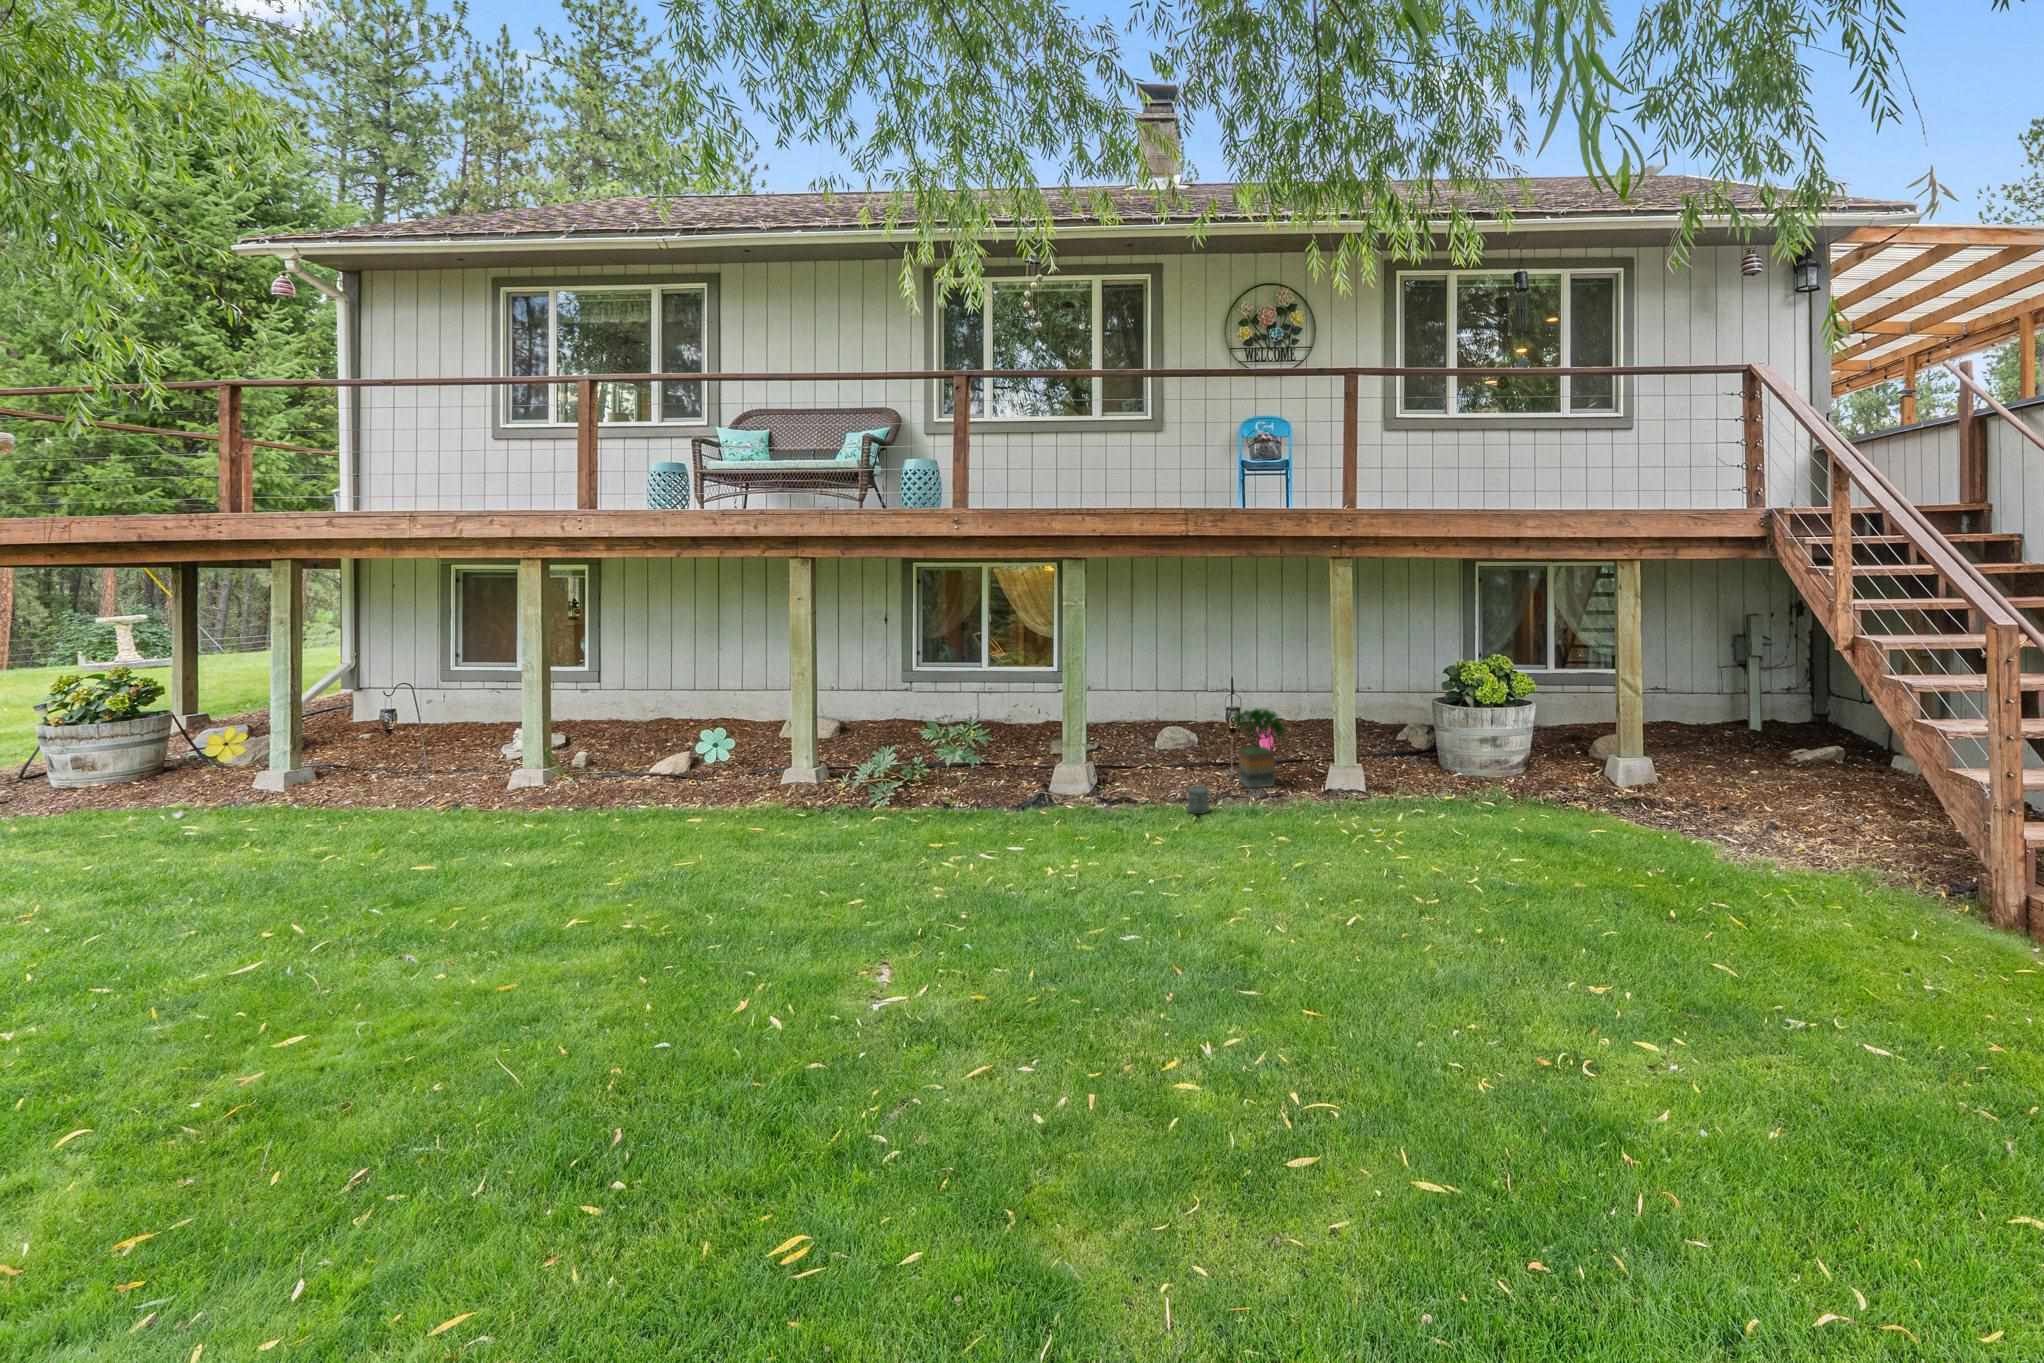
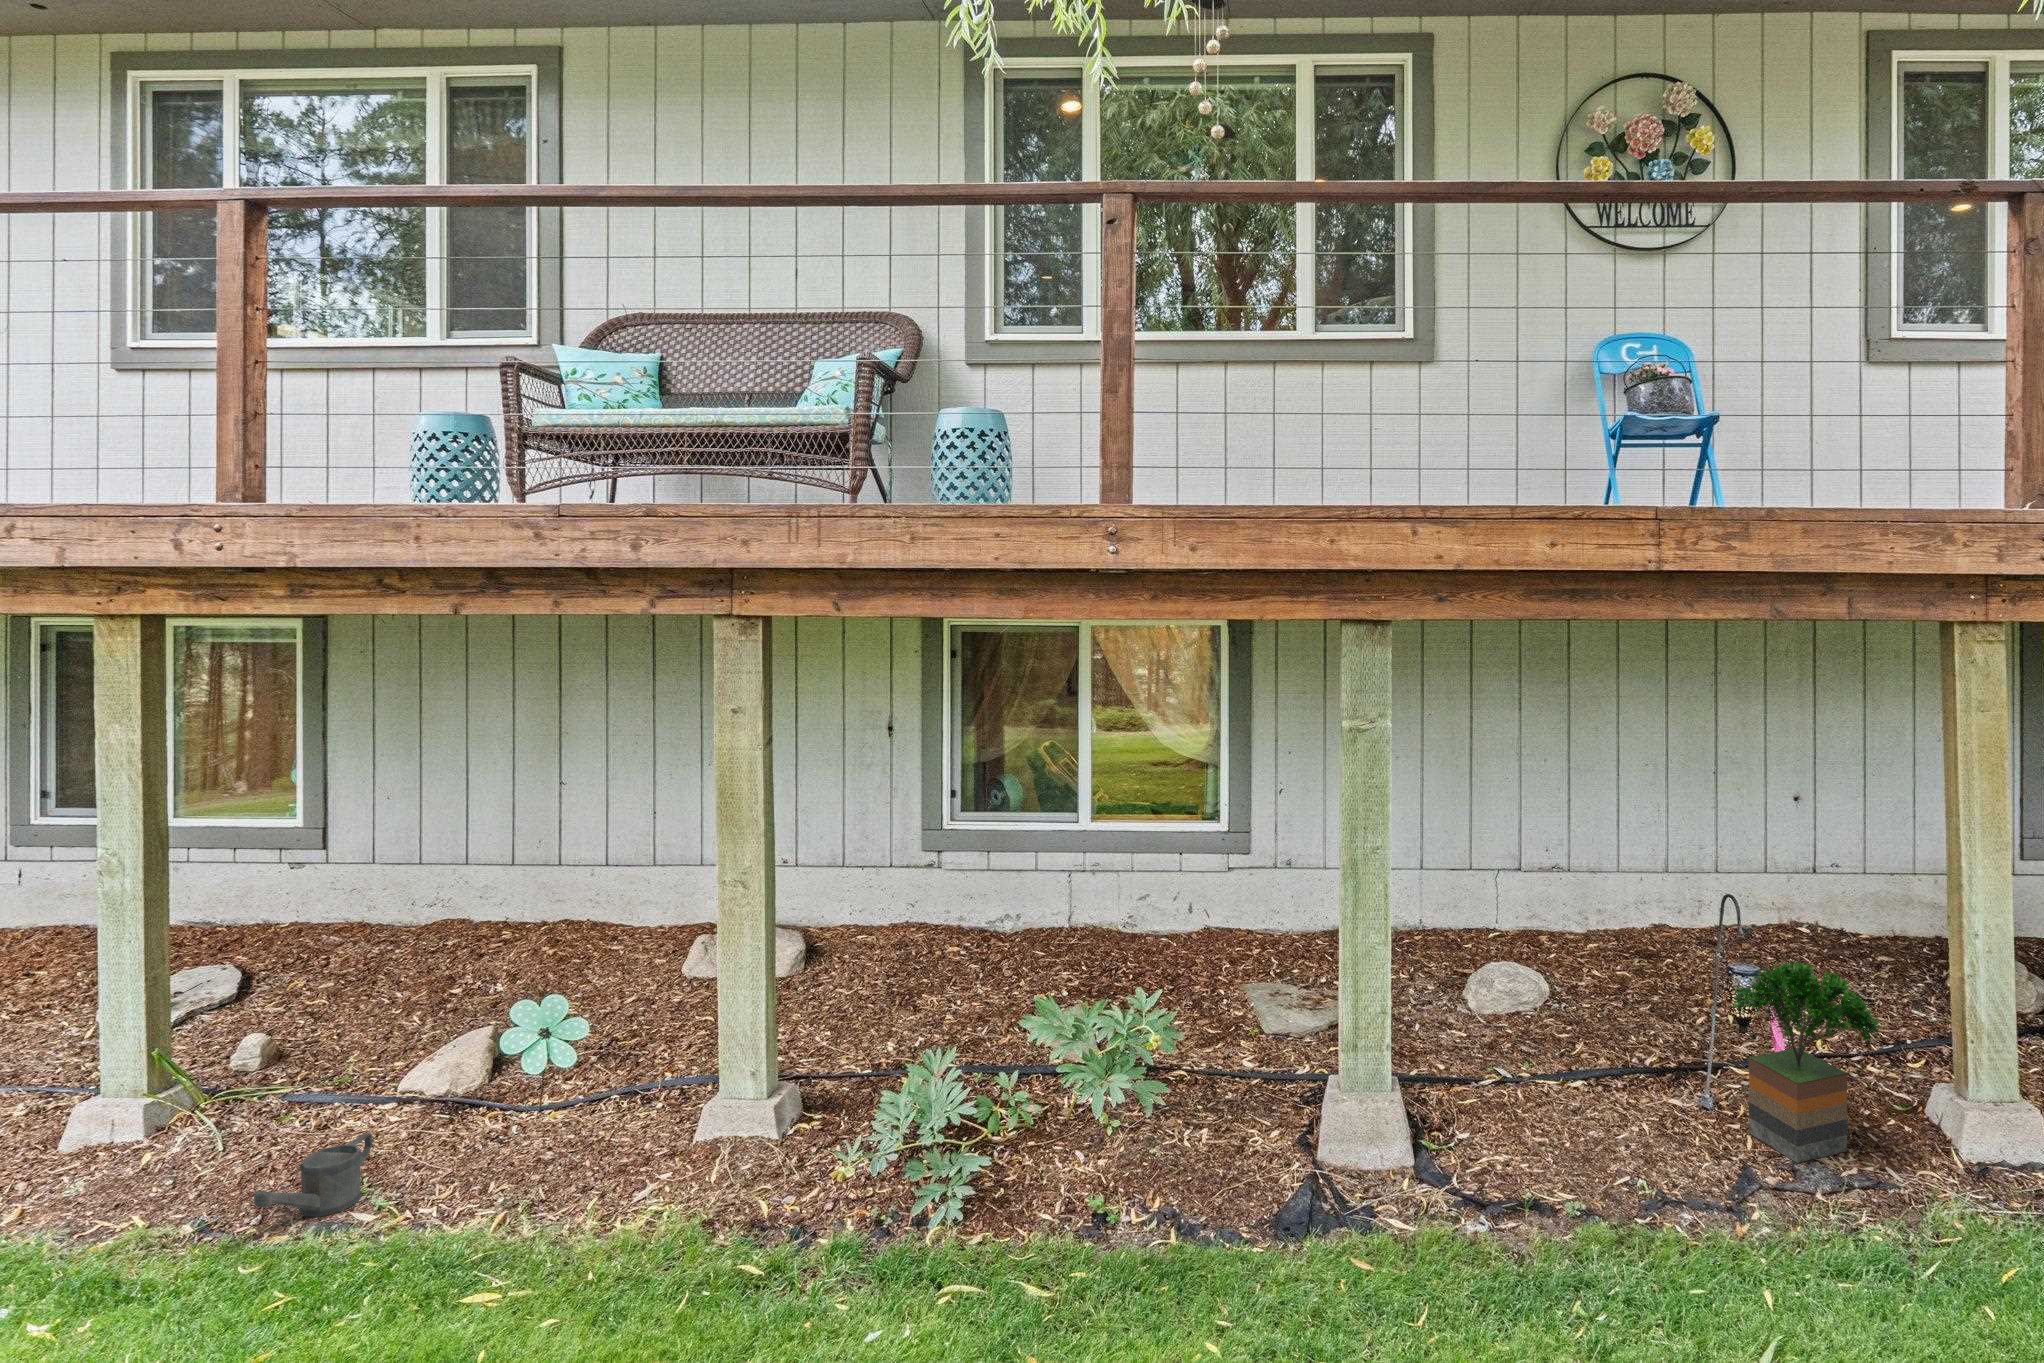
watering can: present [1188,784,1209,814] -> present [254,1133,372,1217]

